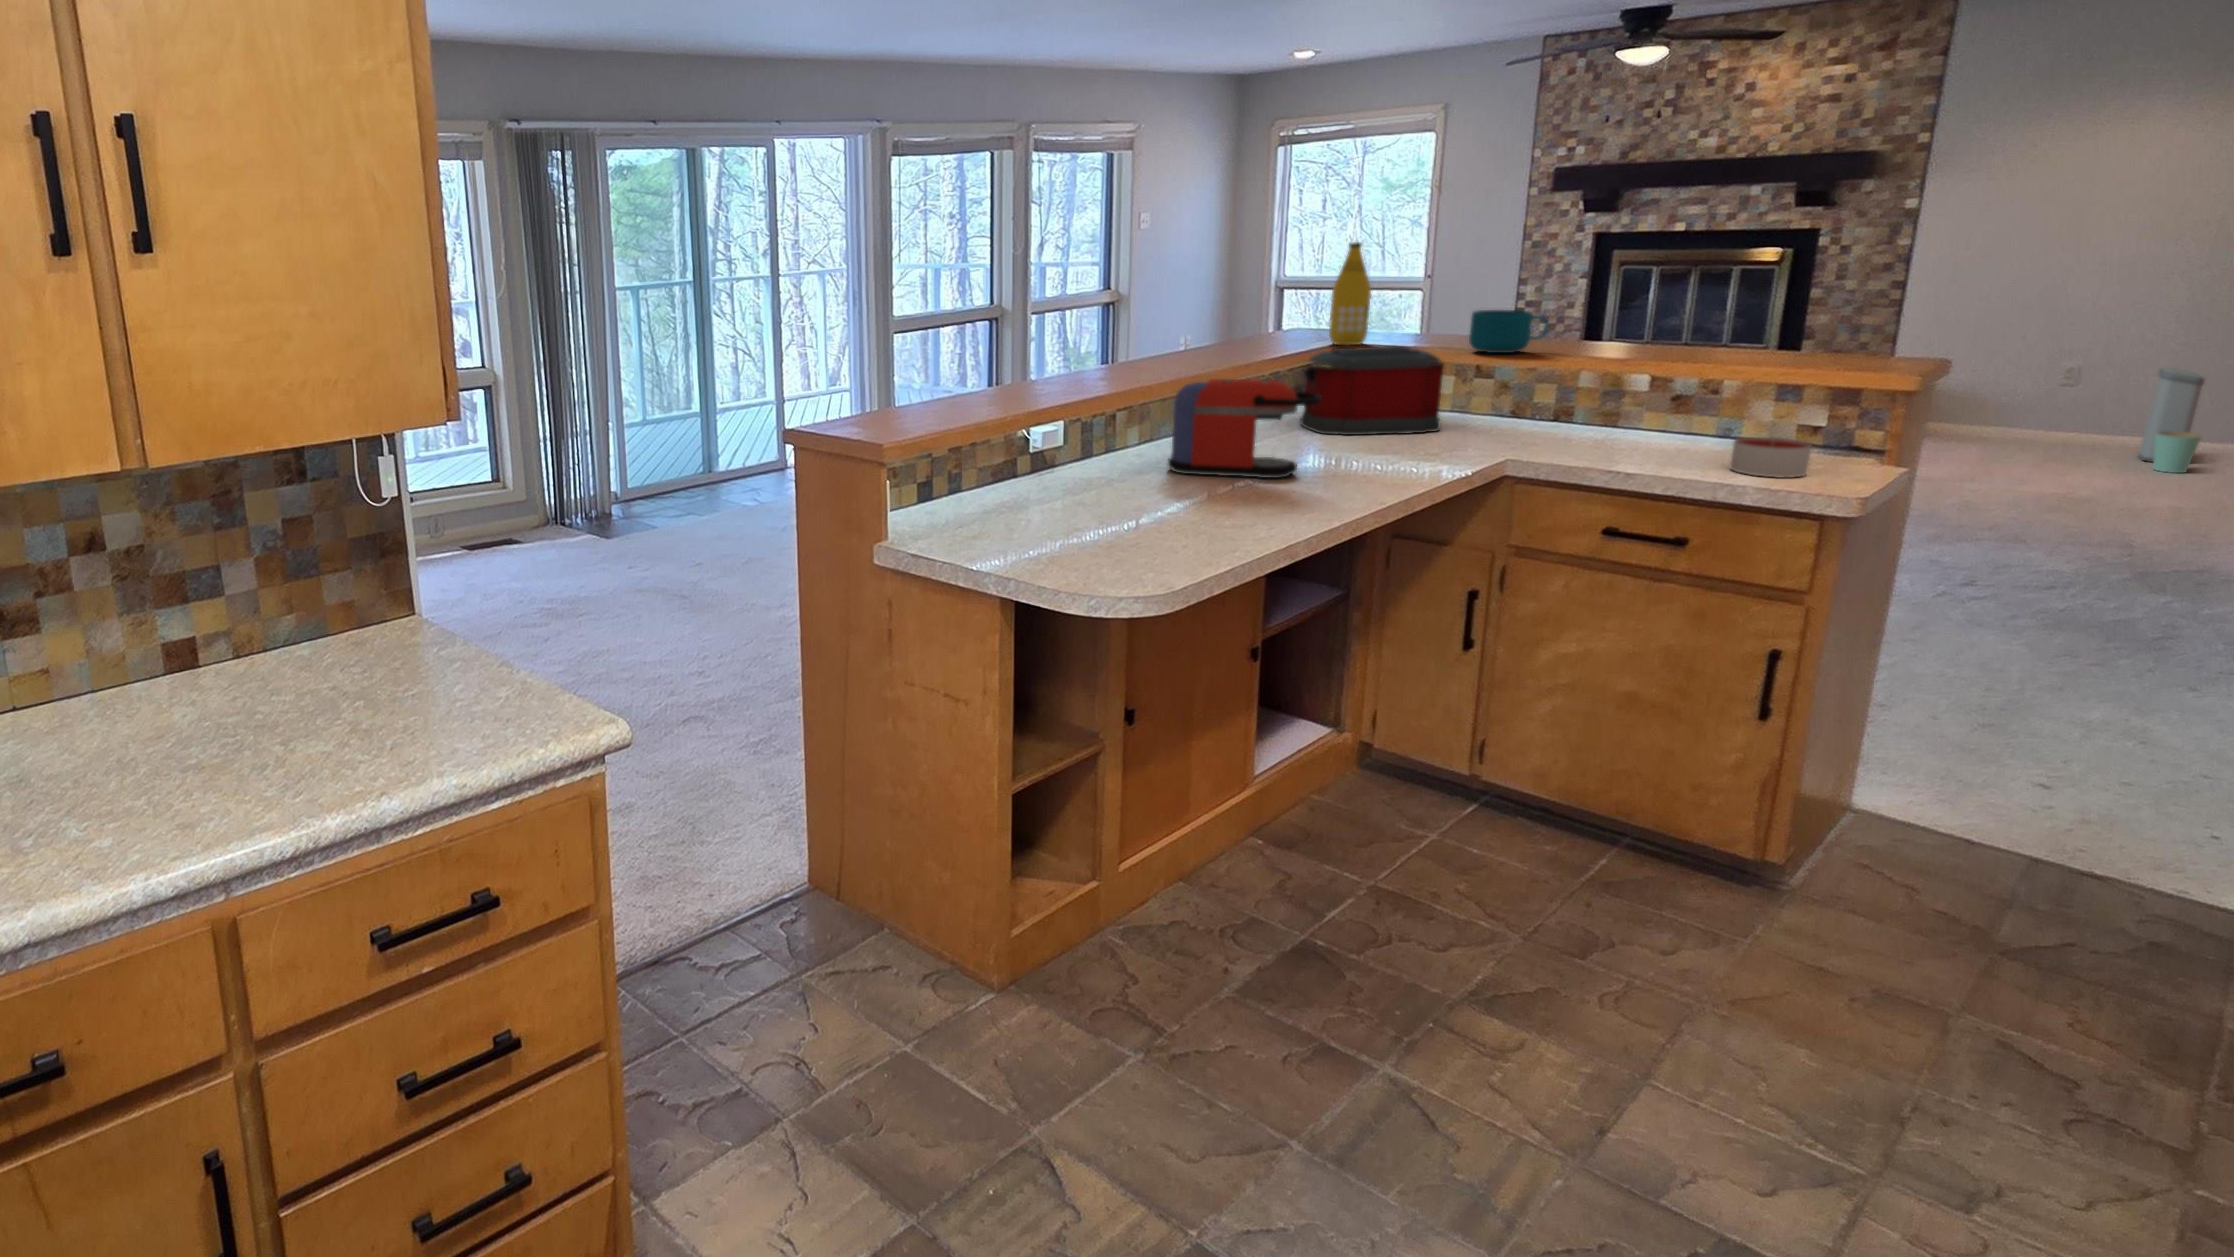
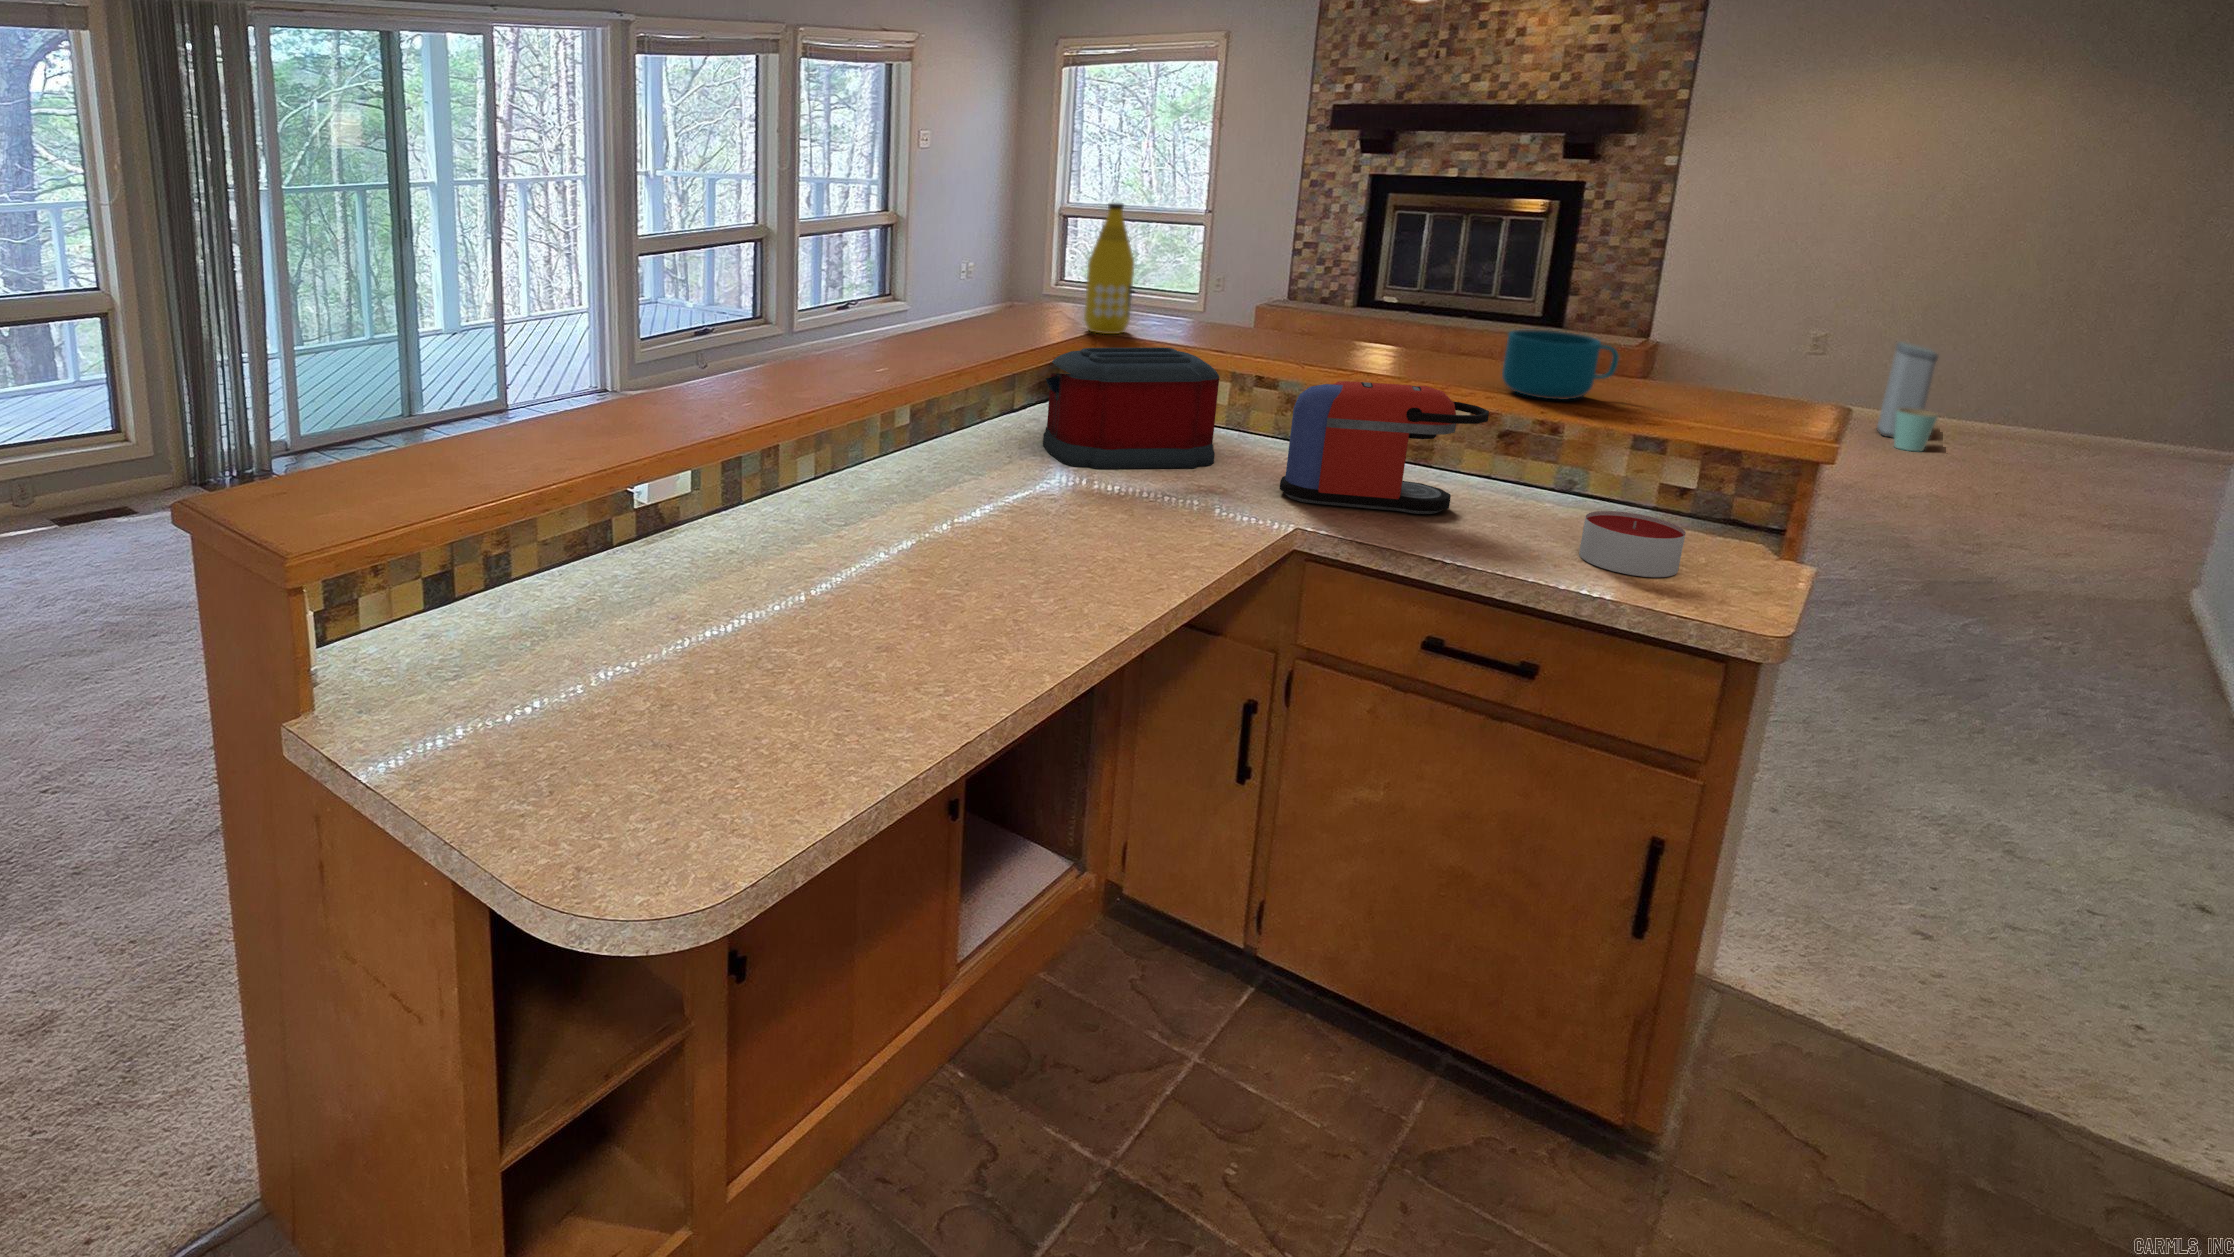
cup: present [1469,310,1548,353] -> present [1502,329,1619,400]
coffee maker: present [1168,379,1322,478] -> present [1280,381,1489,514]

